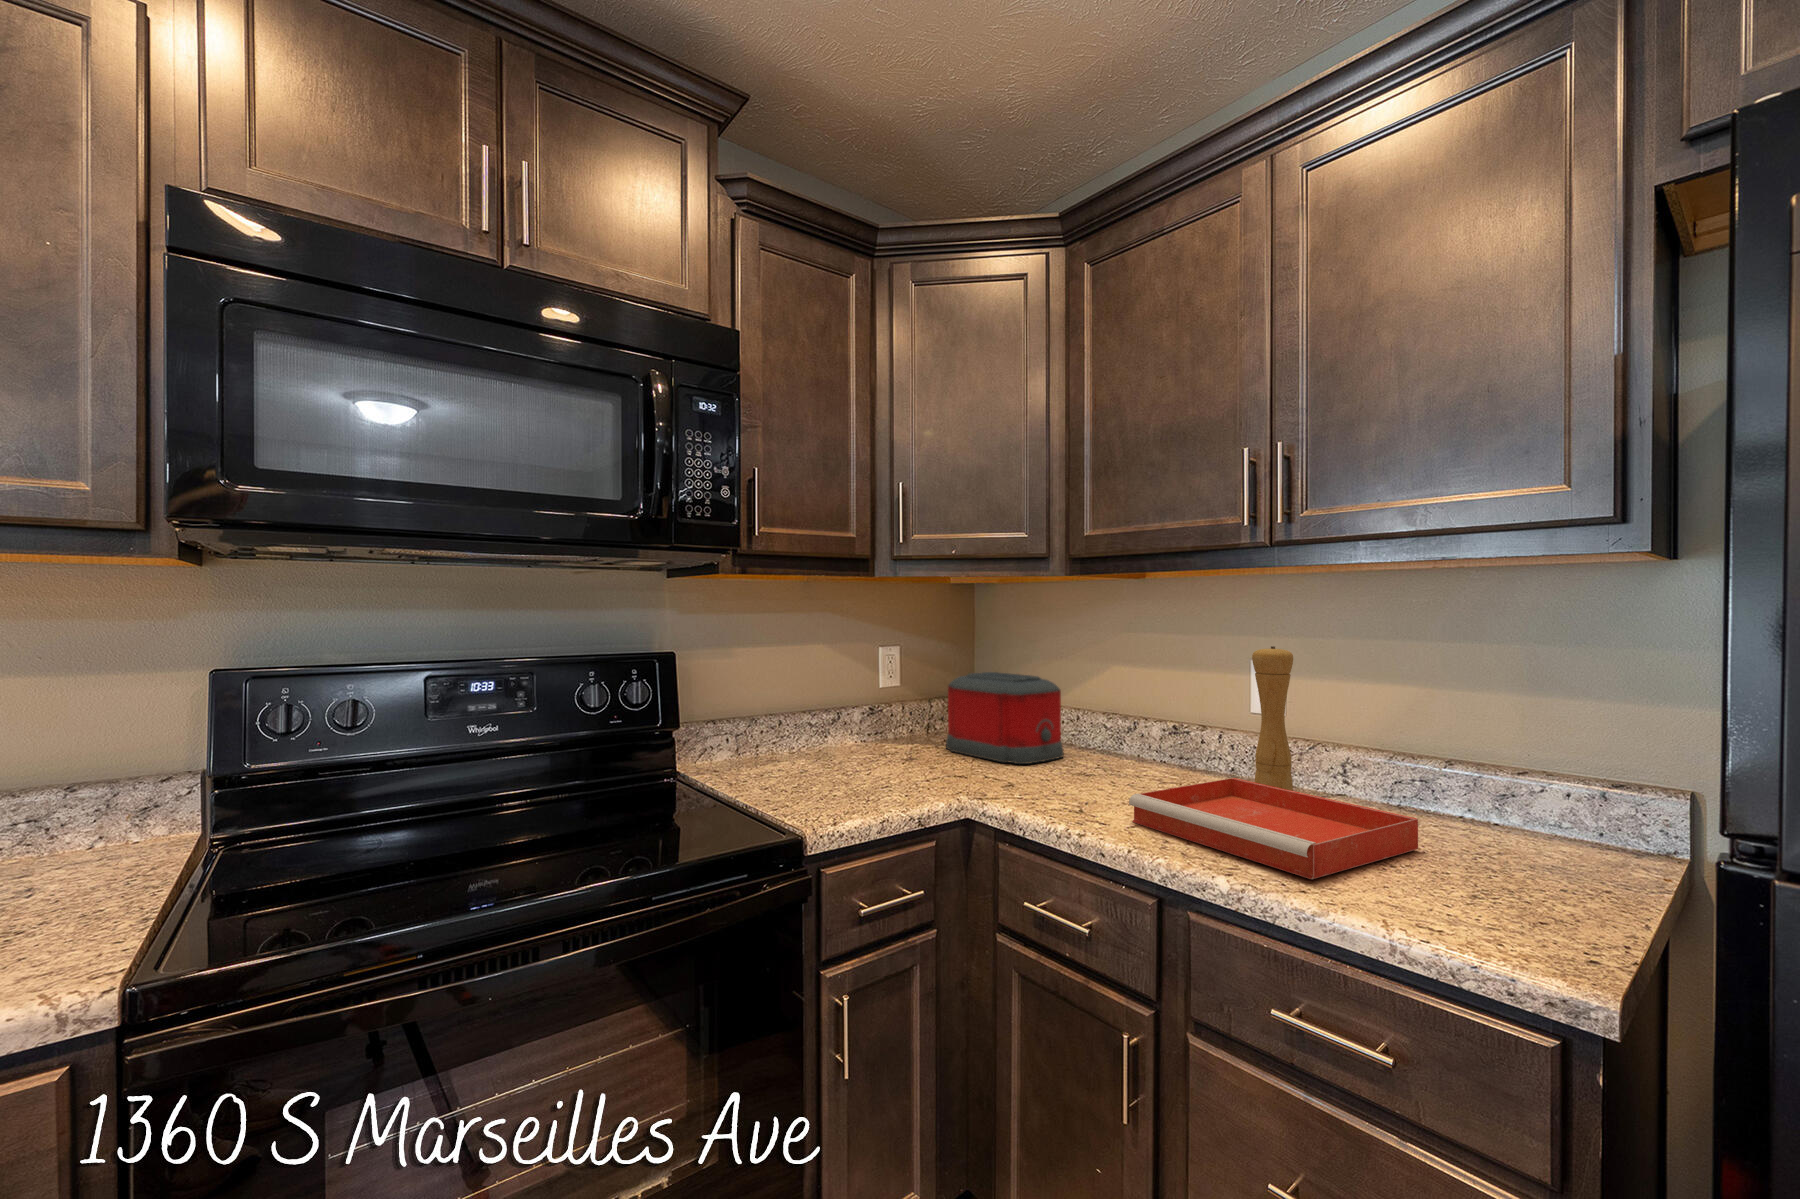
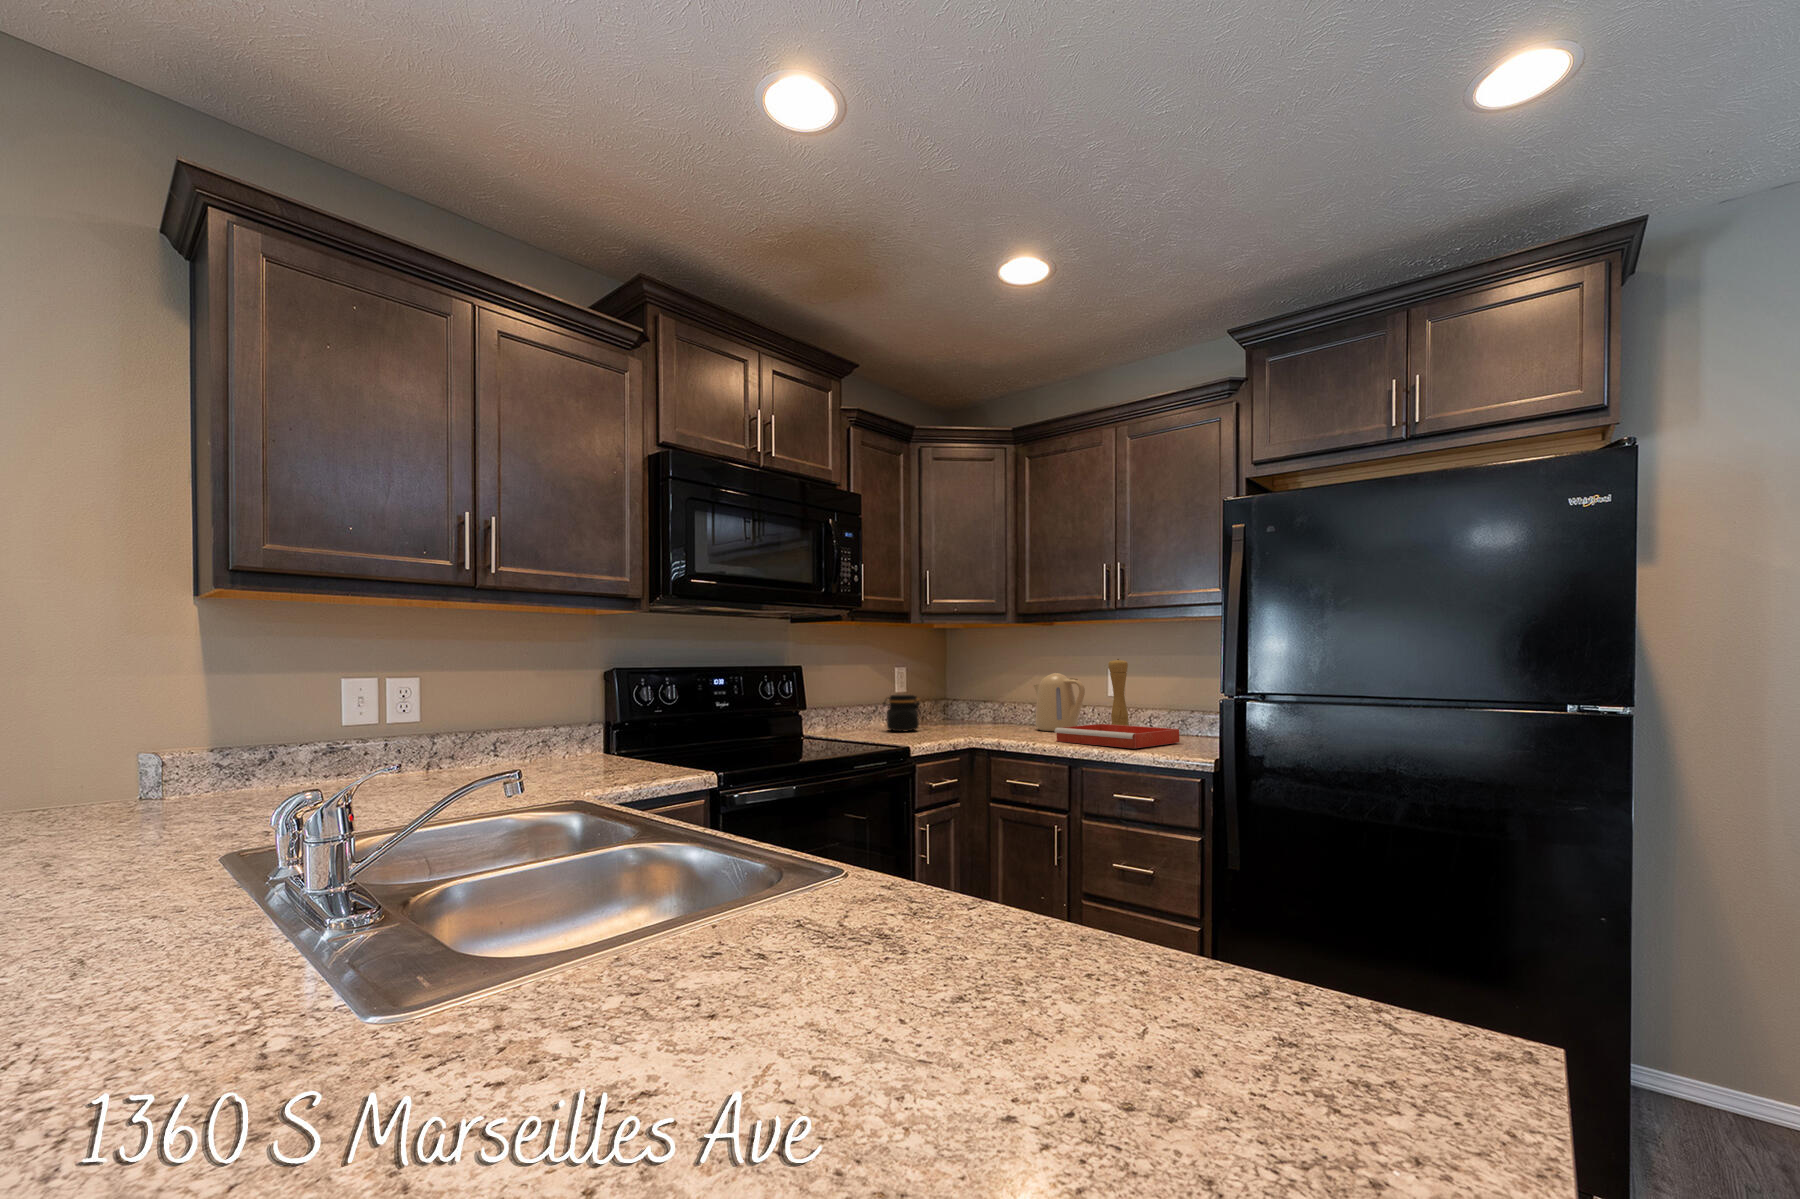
kettle: none [1106,668,1203,779] -> present [1034,673,1085,731]
toaster: present [946,672,1064,764] -> none [939,681,1009,729]
jar: none [833,698,902,766] -> present [883,695,921,731]

